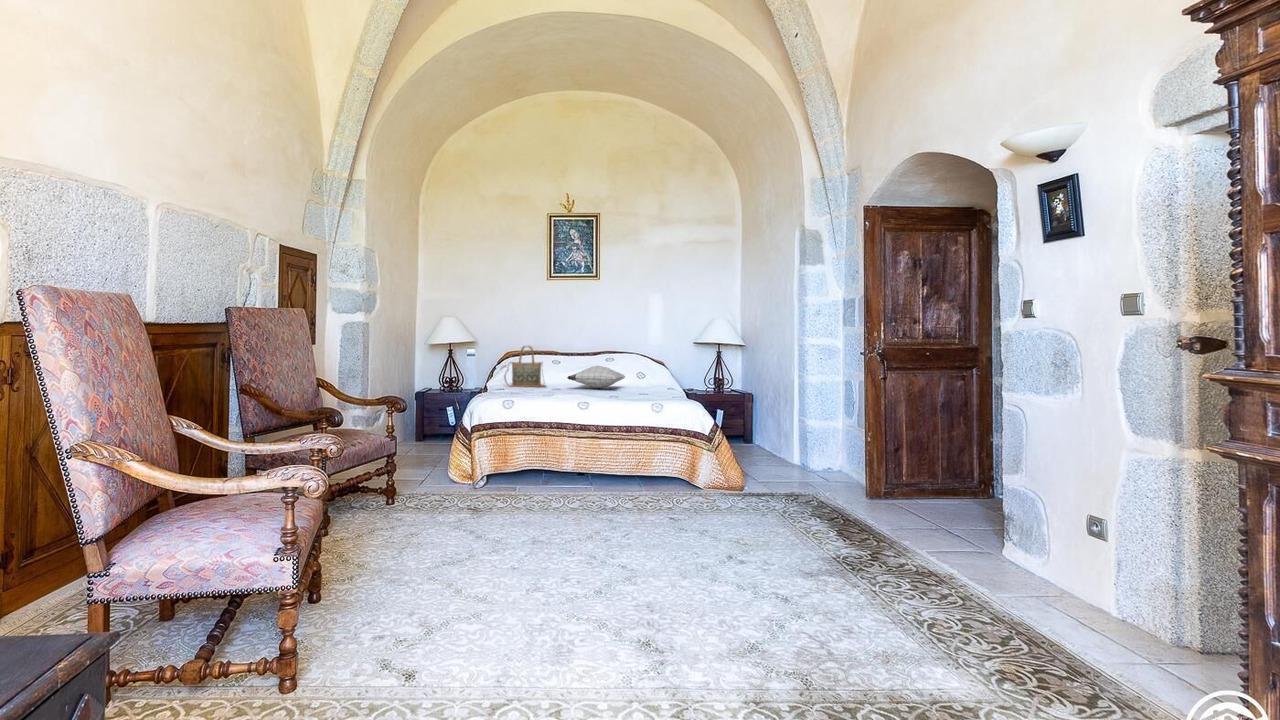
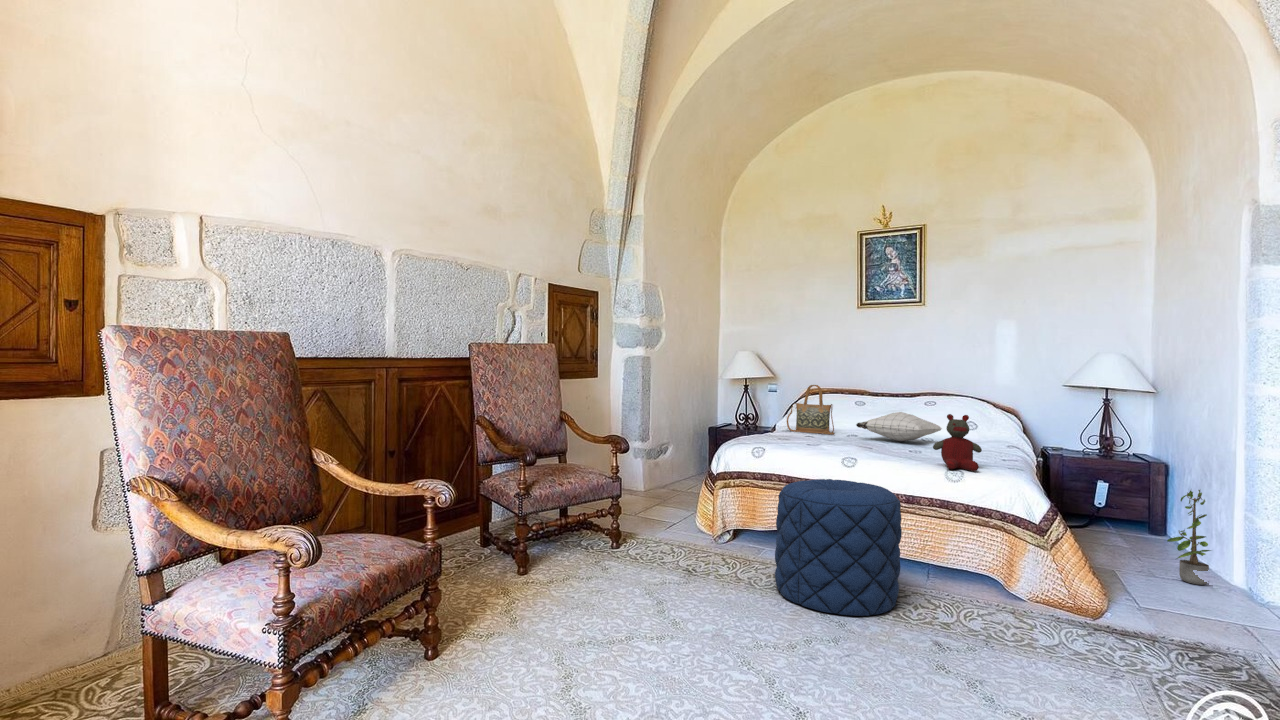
stuffed bear: none [642,366,673,405] -> present [933,414,982,471]
potted plant: none [758,404,782,461] -> present [1167,490,1211,585]
pouf: none [549,421,641,519] -> present [775,479,902,616]

